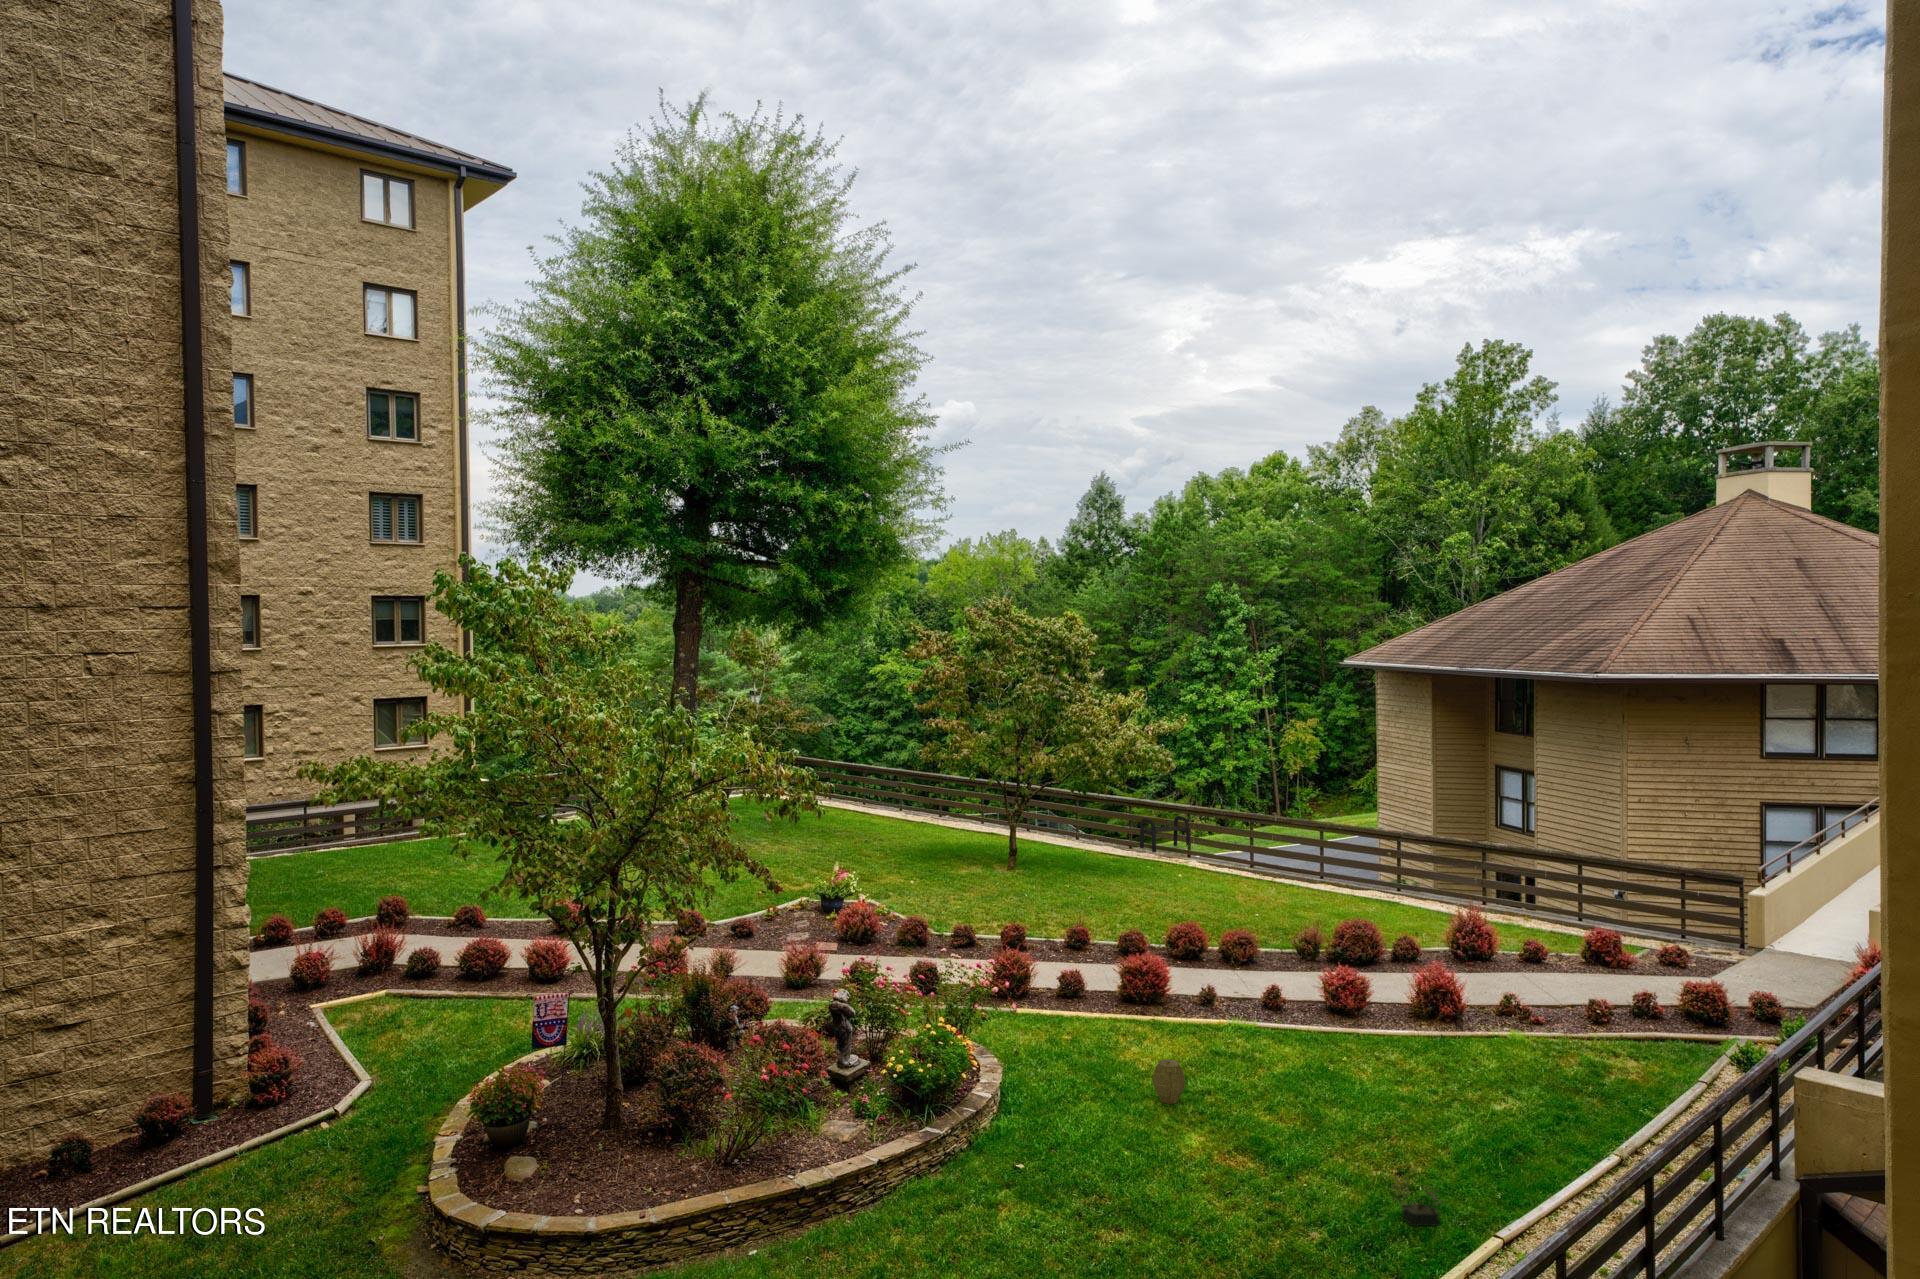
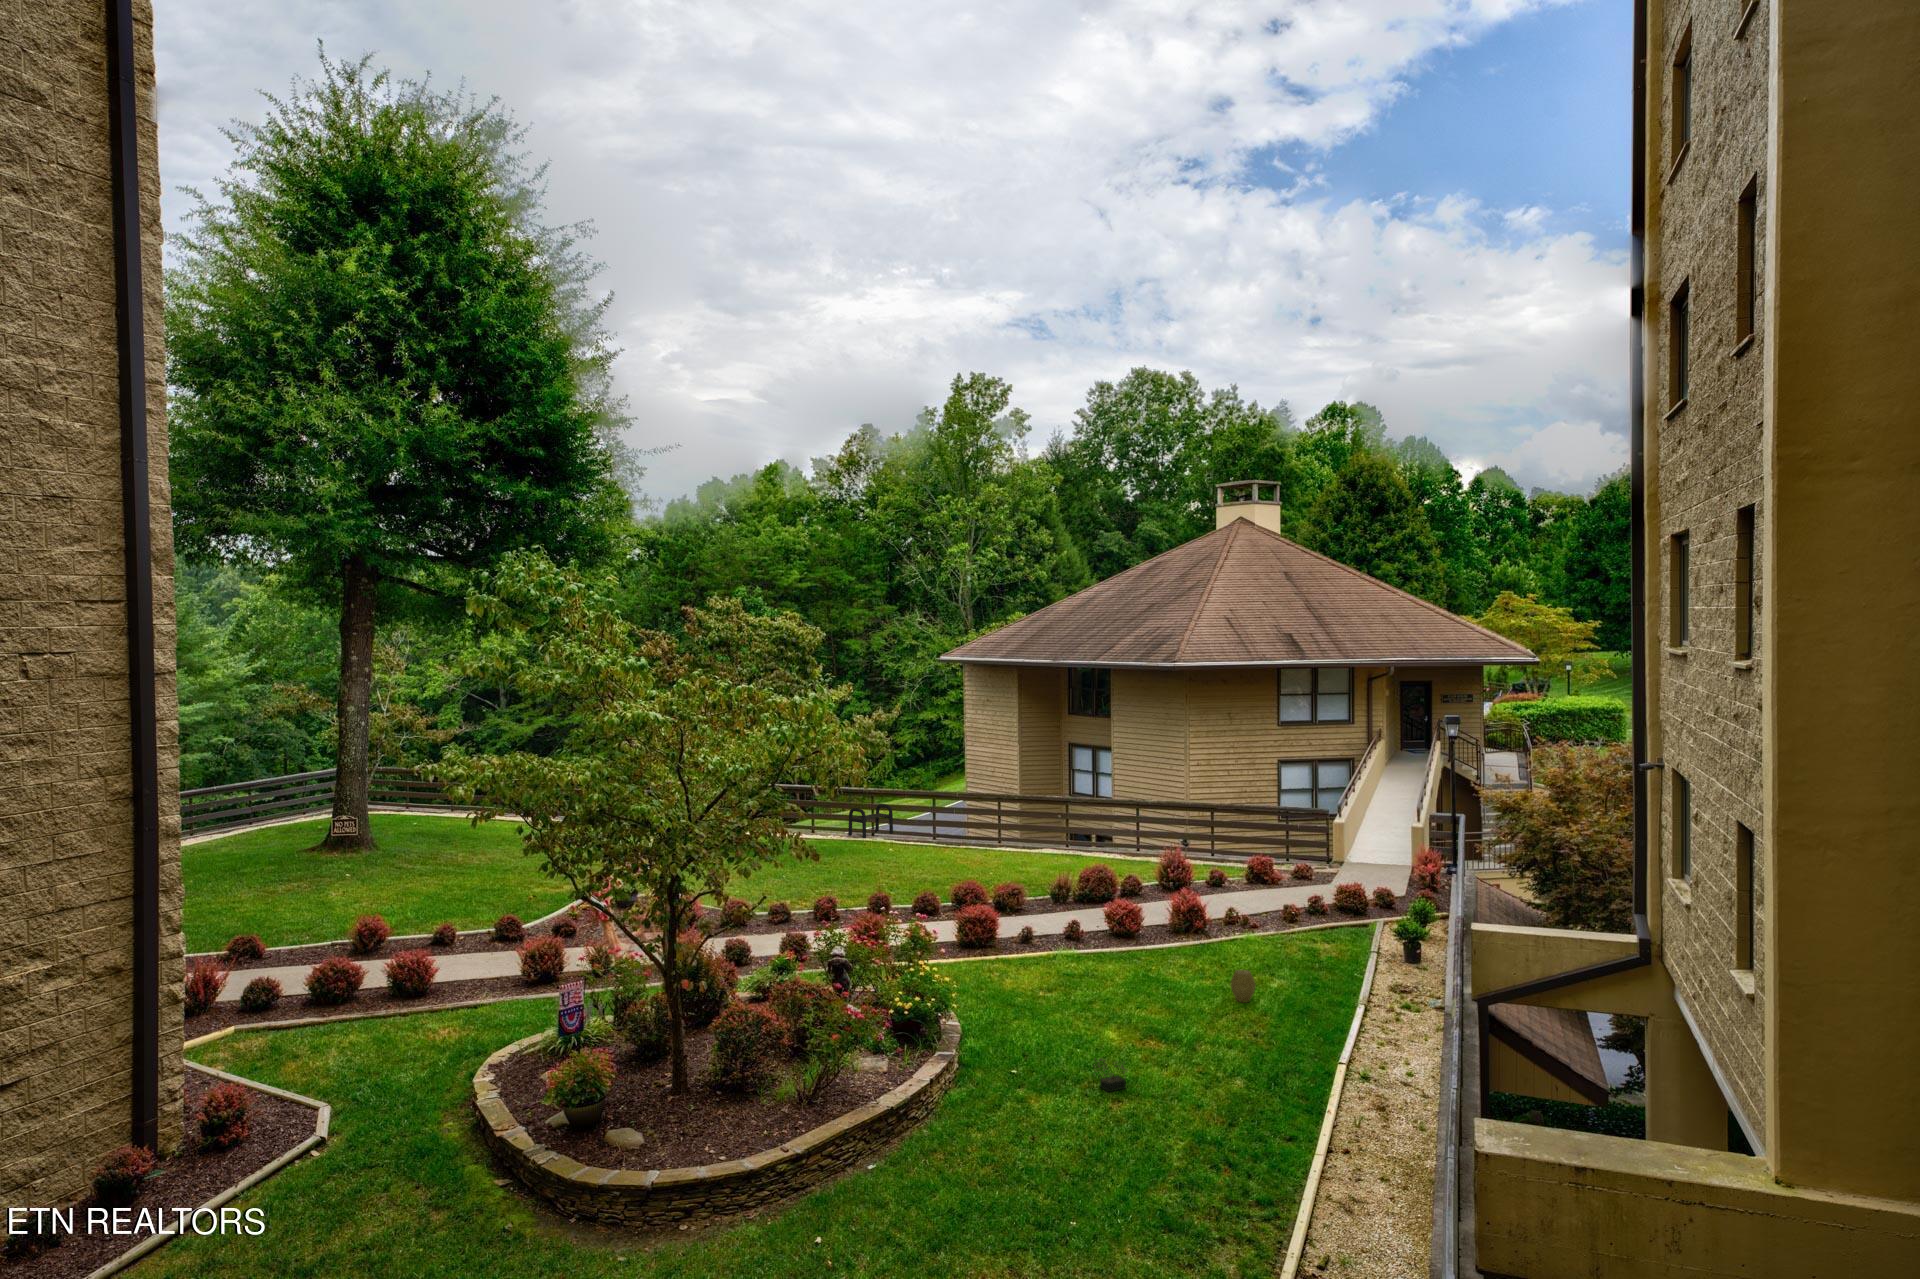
woven basket: present [1153,1059,1185,1104] -> present [1230,970,1256,1002]
decorative plant: present [1393,1179,1443,1226] -> present [1095,1059,1126,1092]

